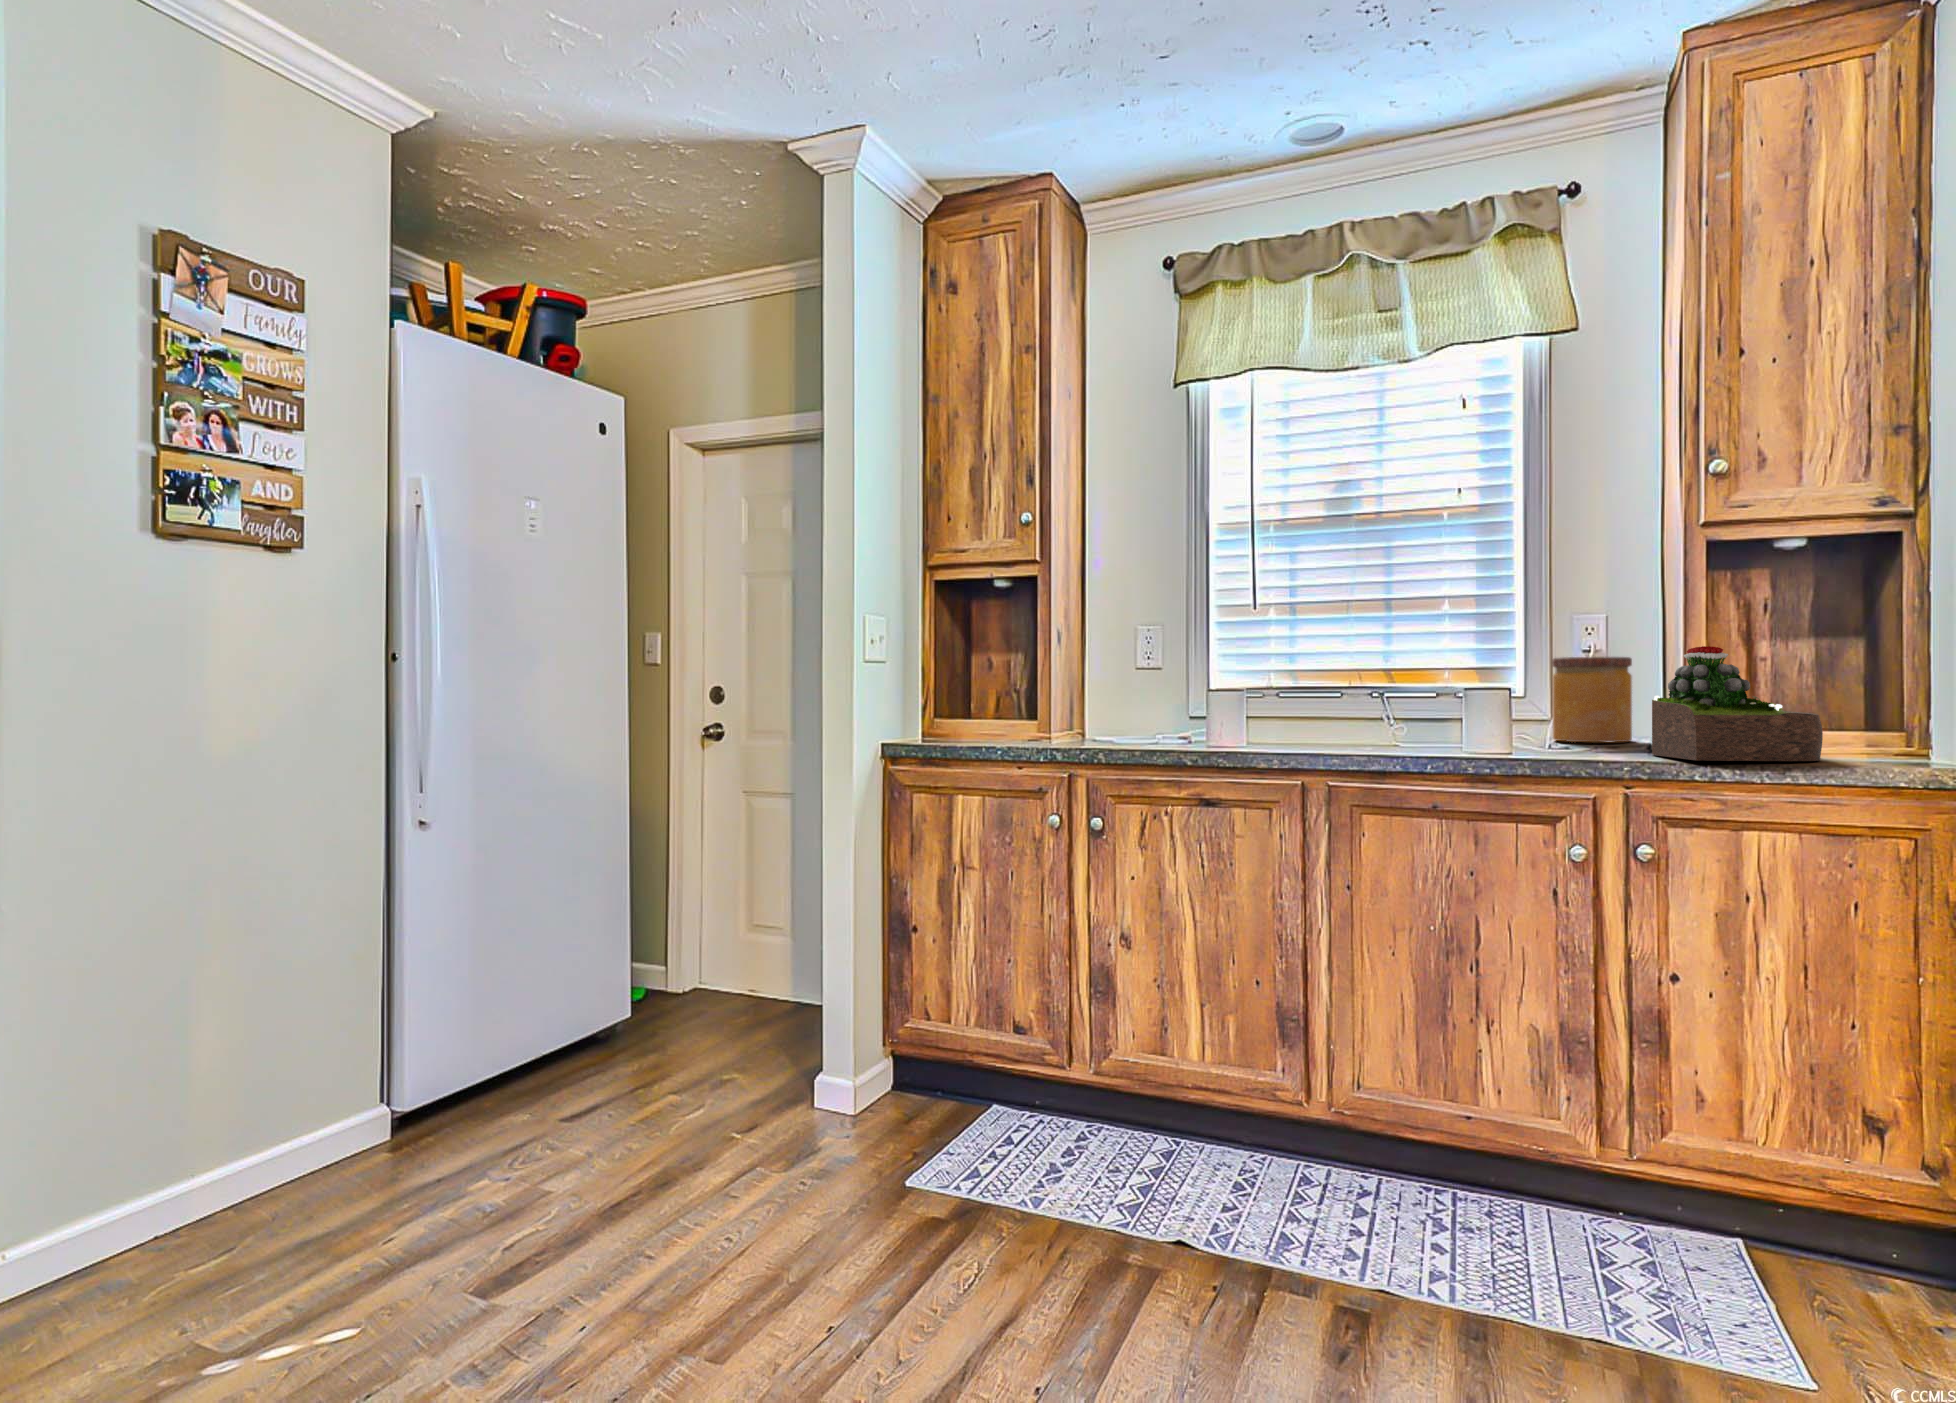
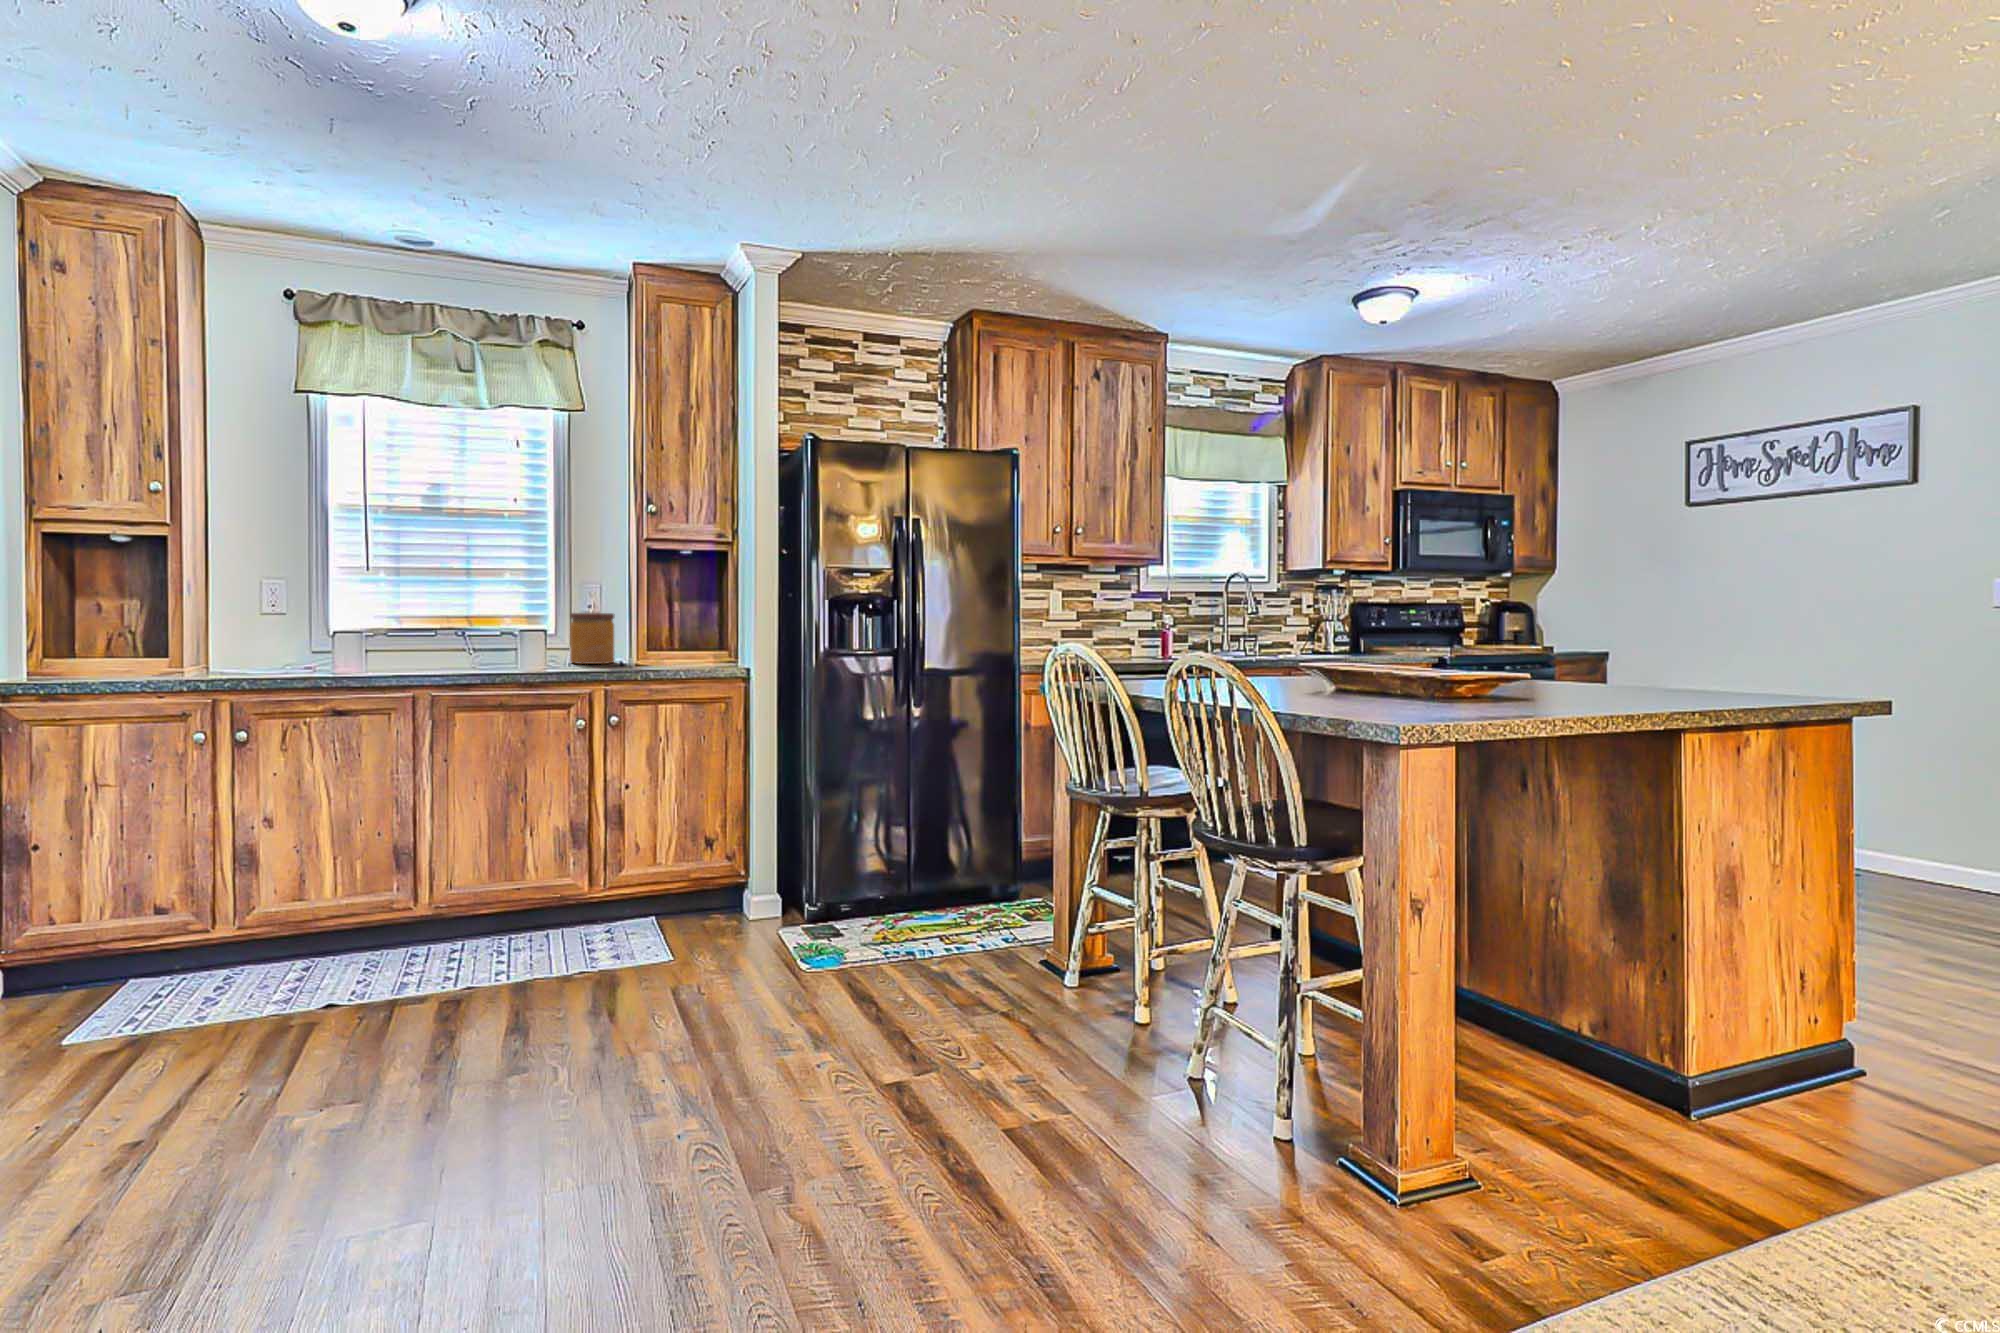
succulent plant: present [1652,646,1823,761] -> none [622,612,699,674]

